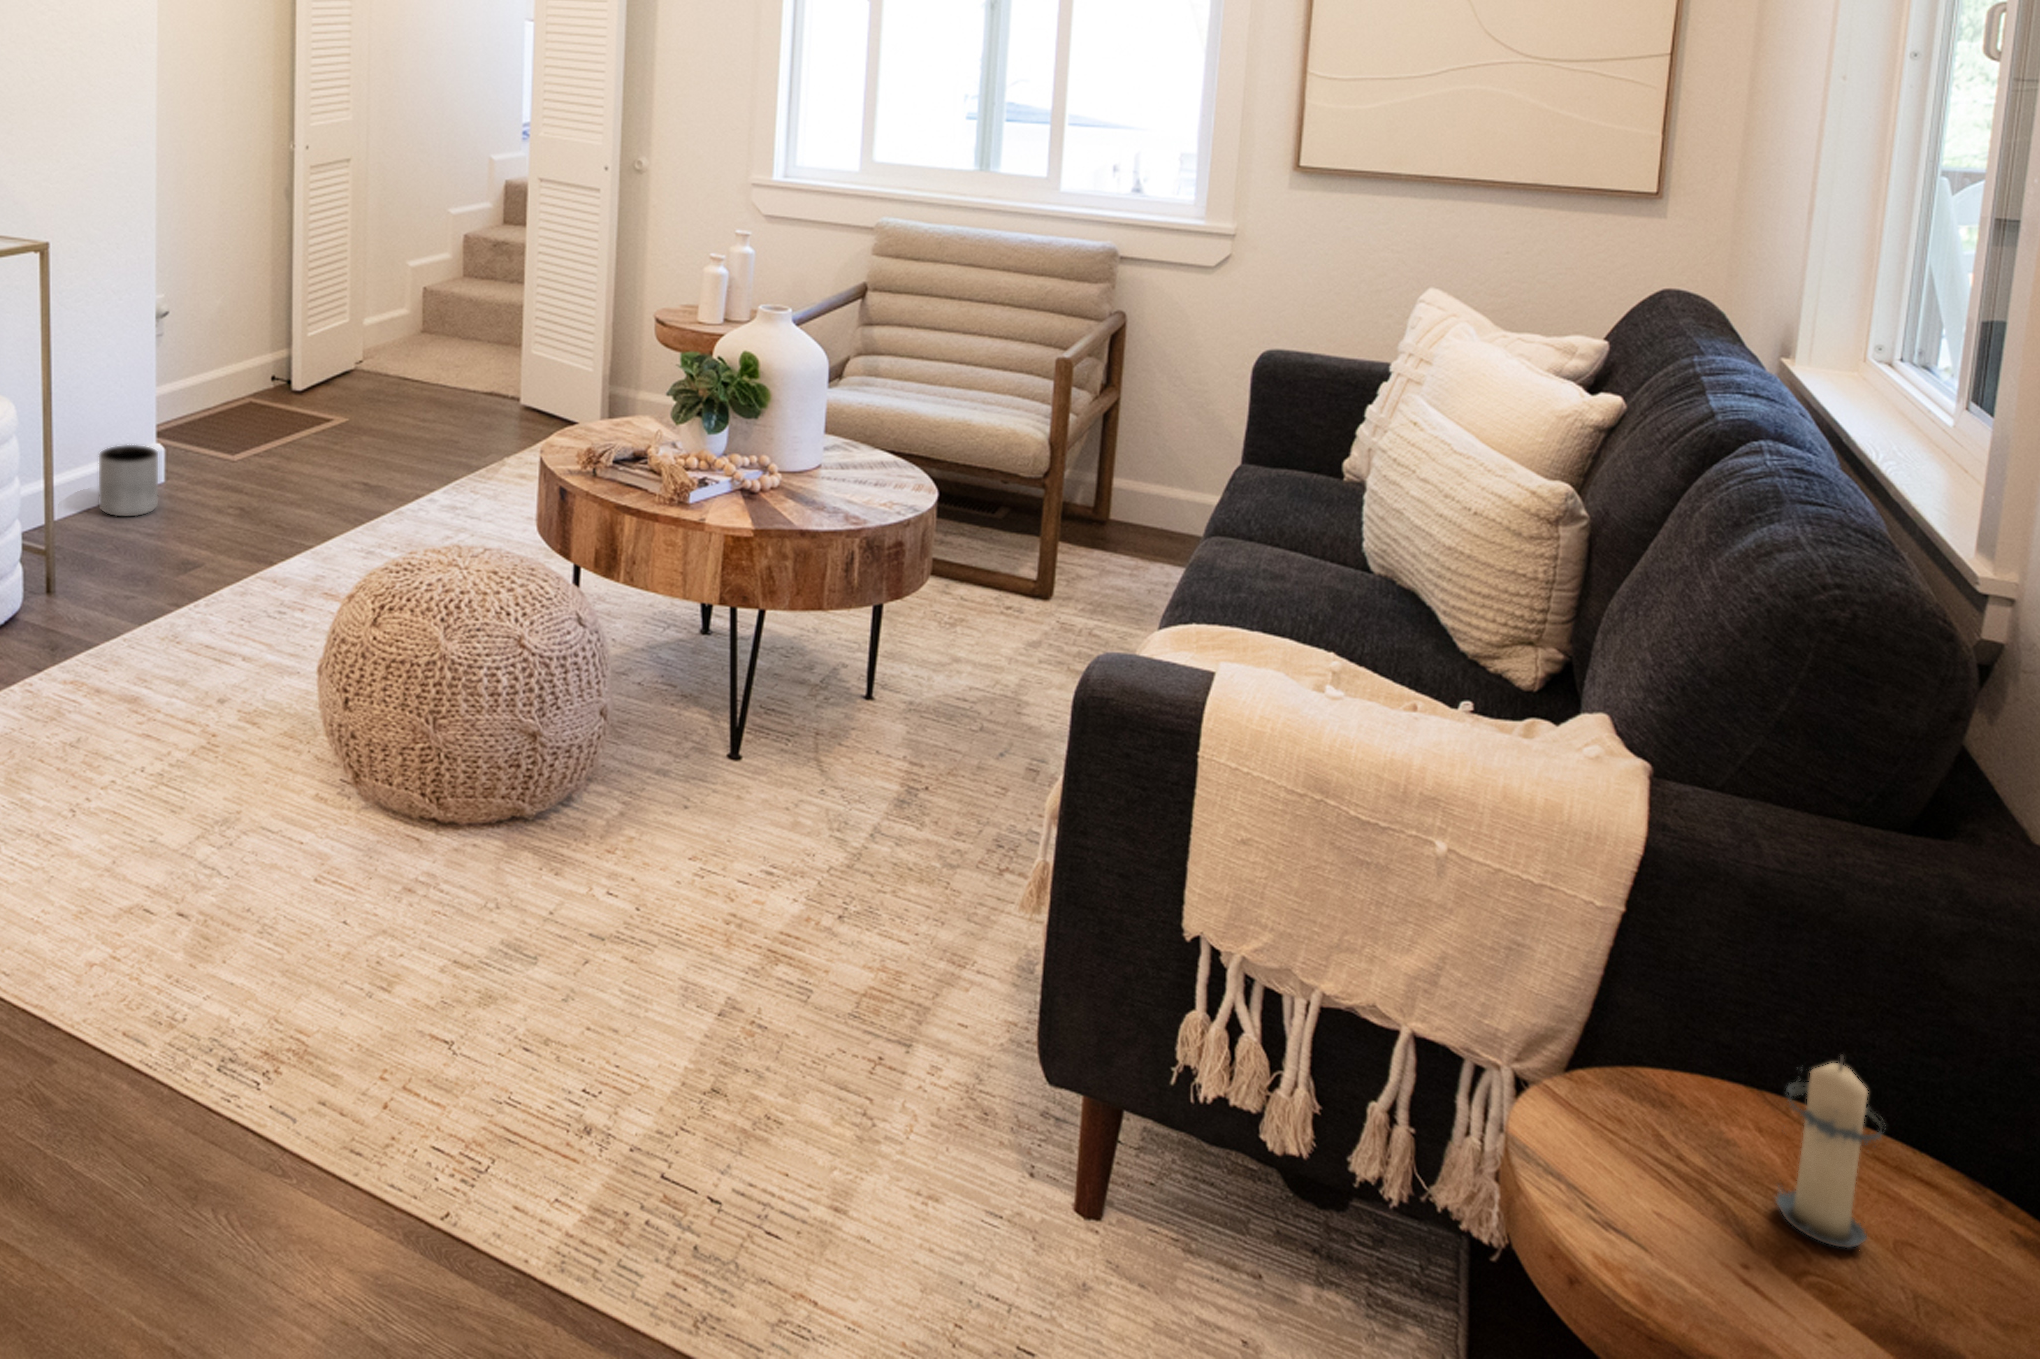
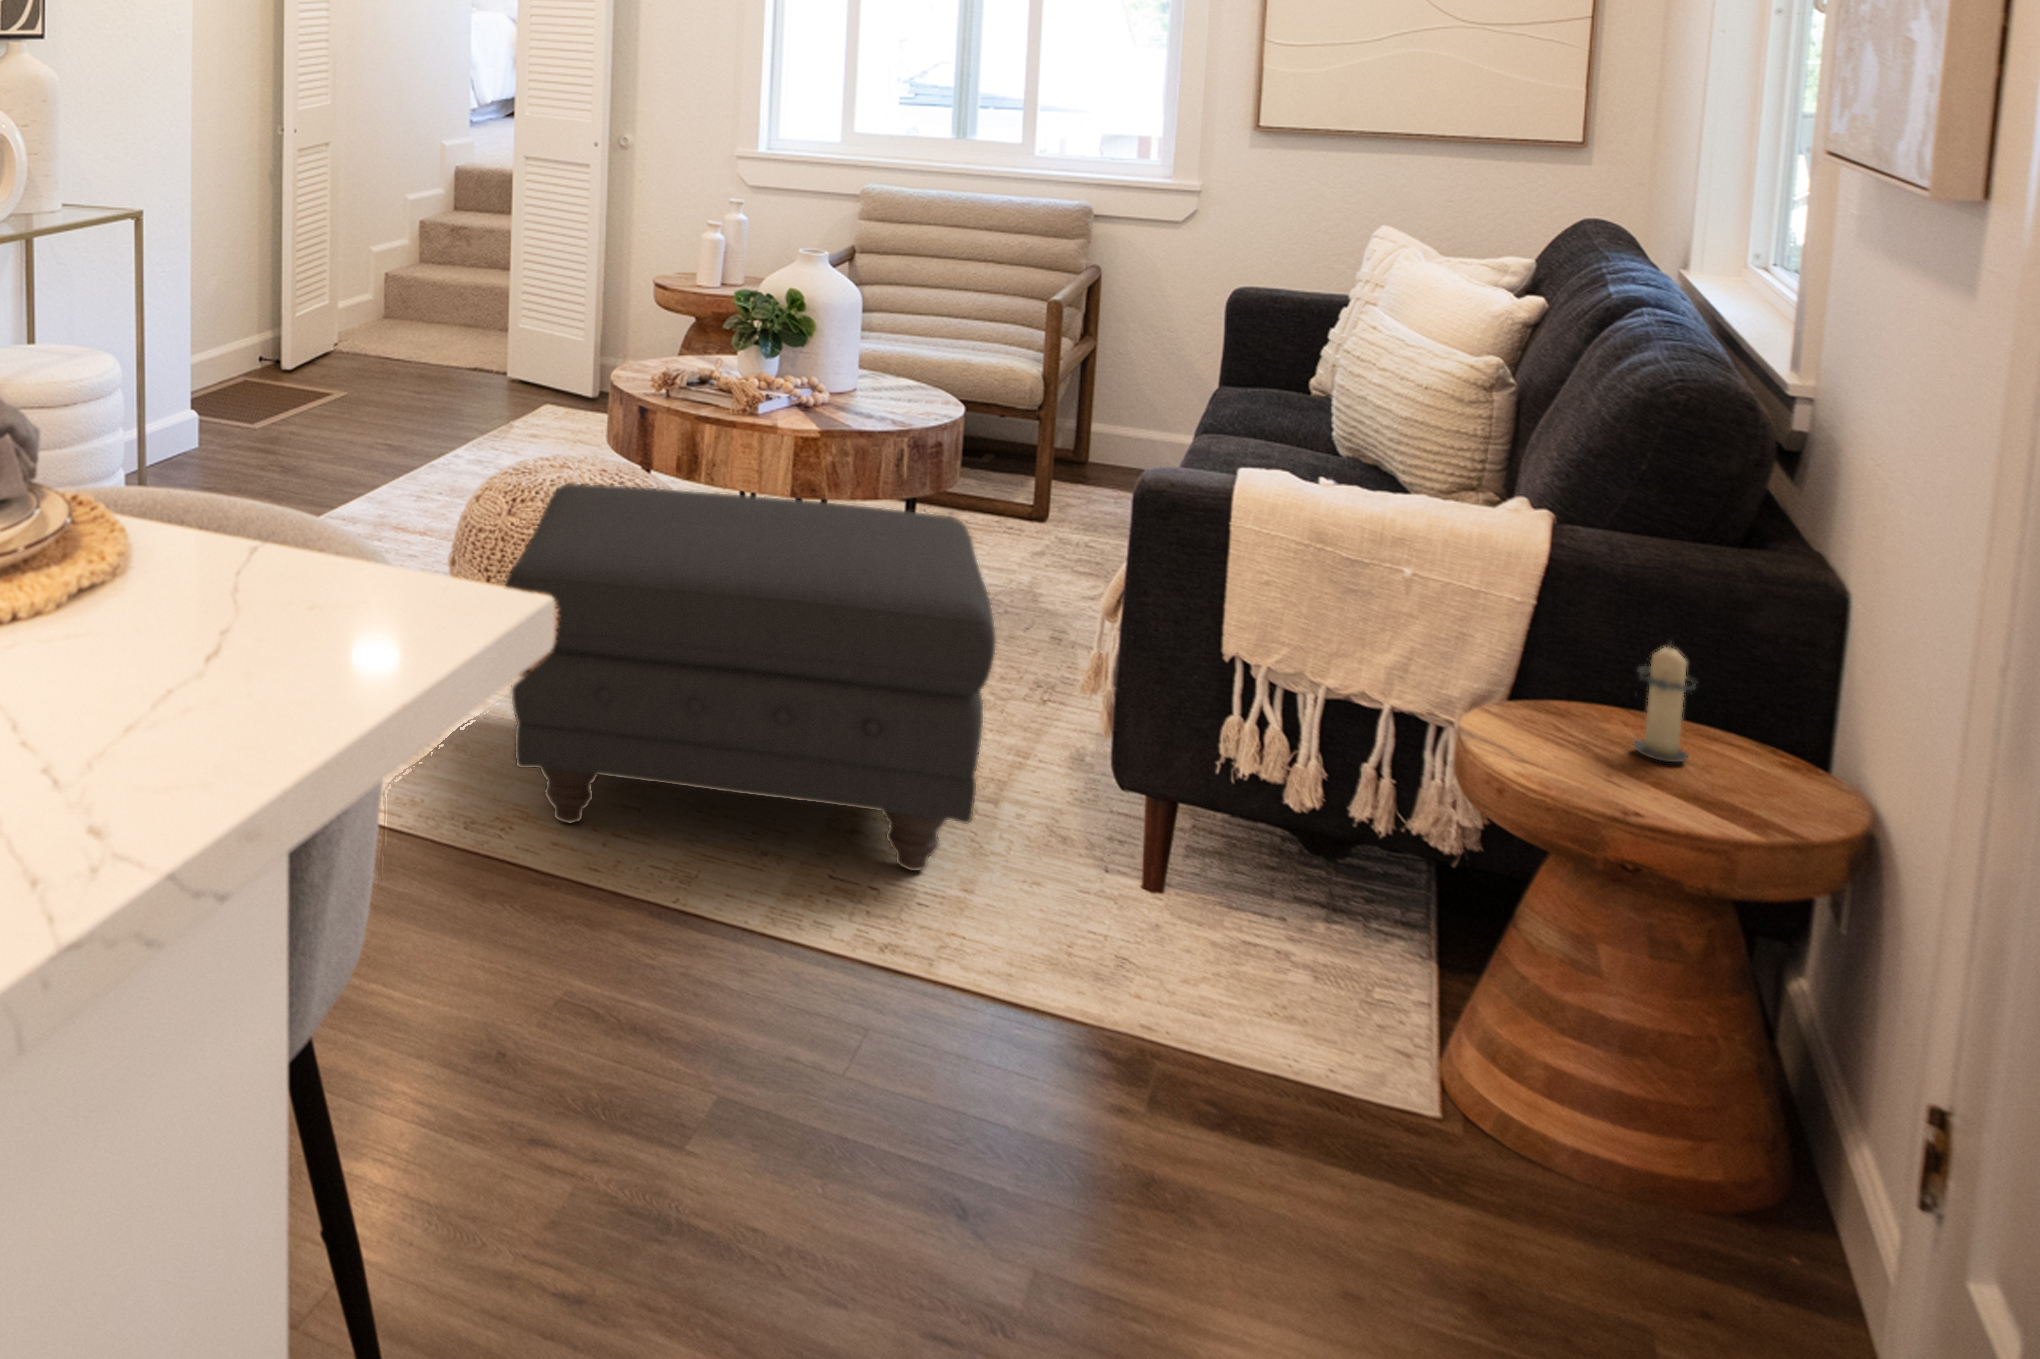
planter: present [99,445,158,516] -> none [151,408,206,472]
ottoman: none [269,608,892,1167] -> present [506,484,996,871]

